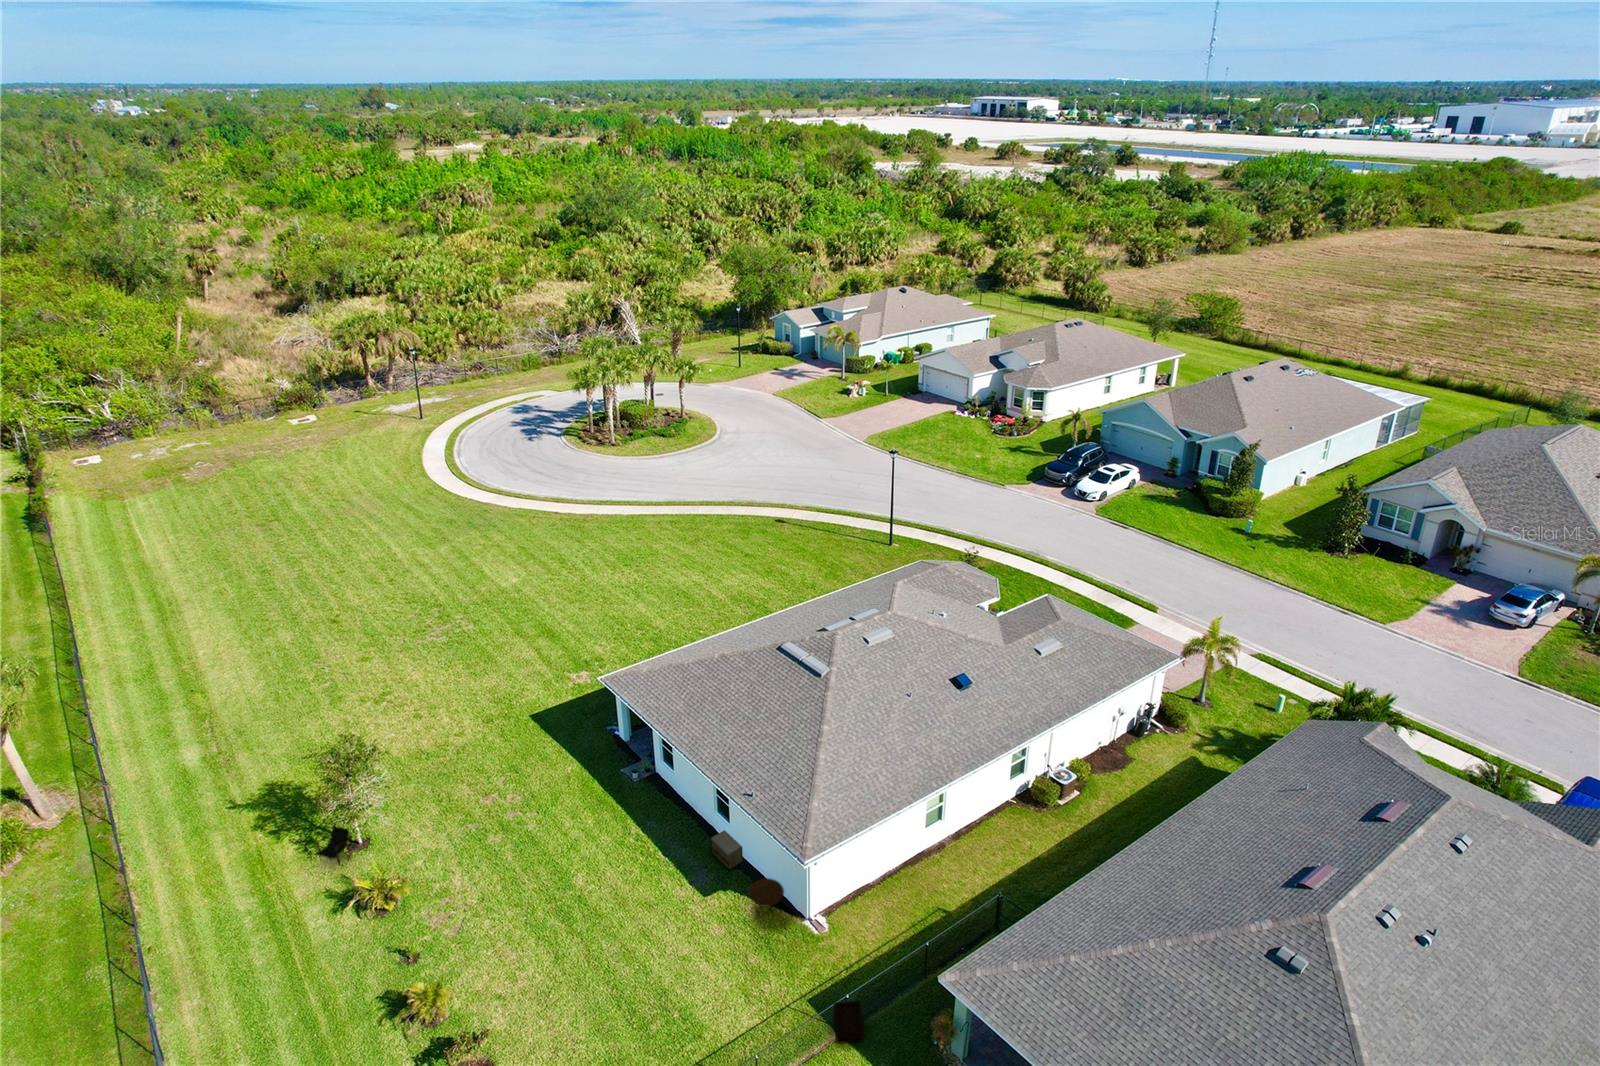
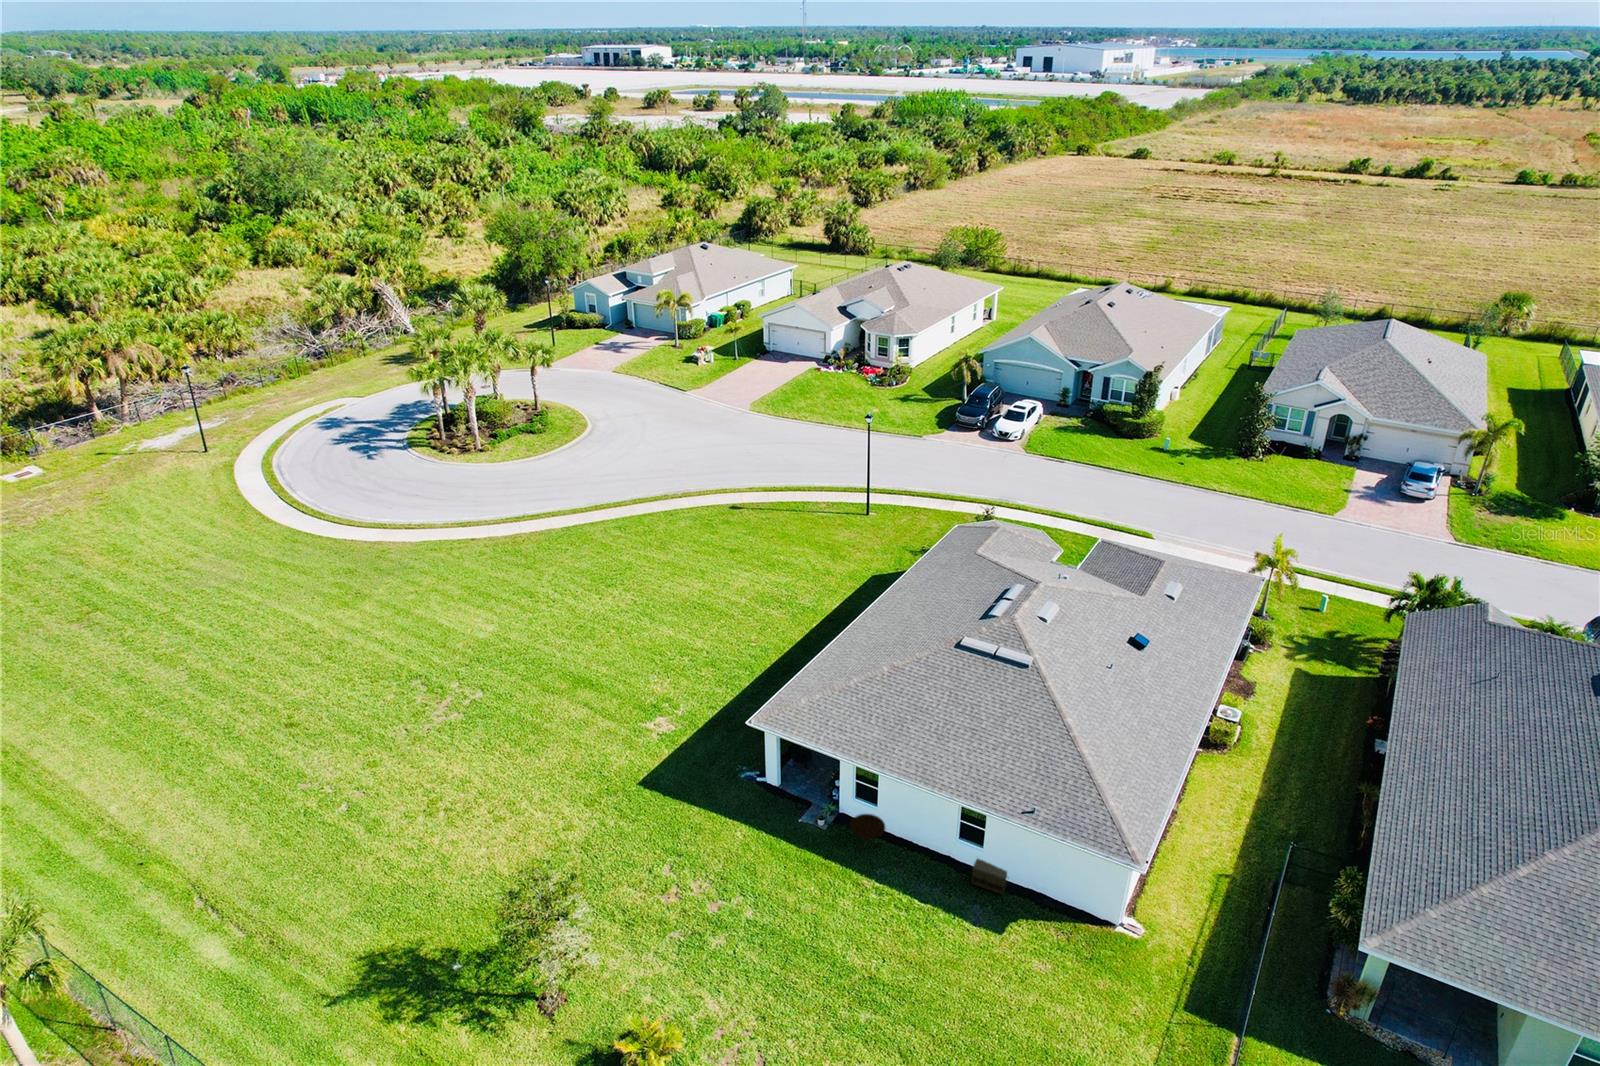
lounge chair: present [317,826,354,864] -> none [520,986,558,1041]
round table: present [749,878,784,908] -> present [850,814,885,841]
wooden crate: present [833,1001,864,1044] -> none [1220,976,1267,1027]

